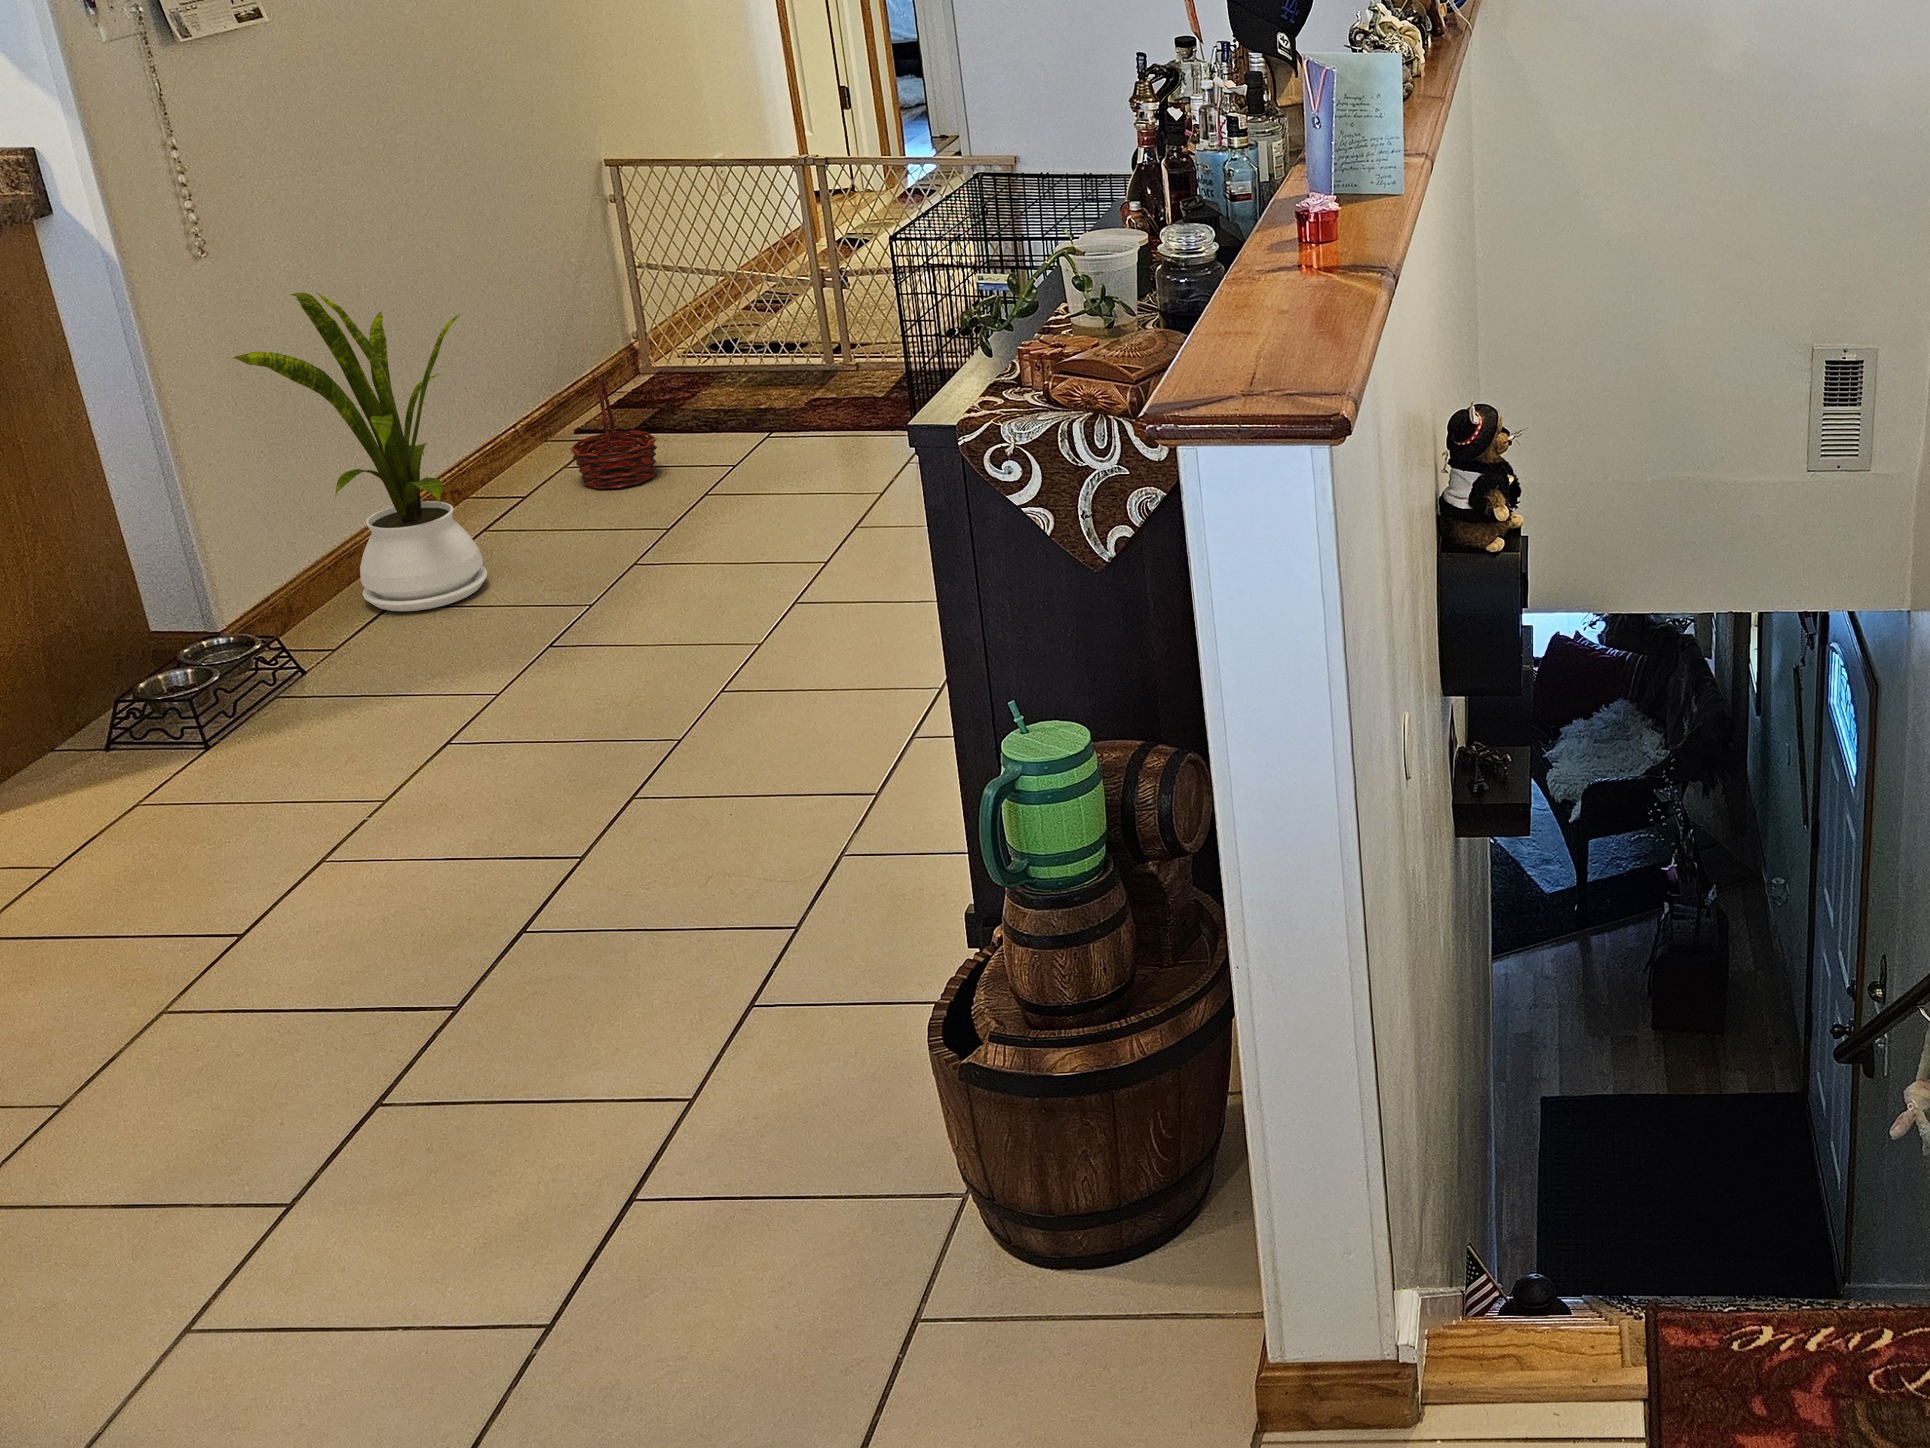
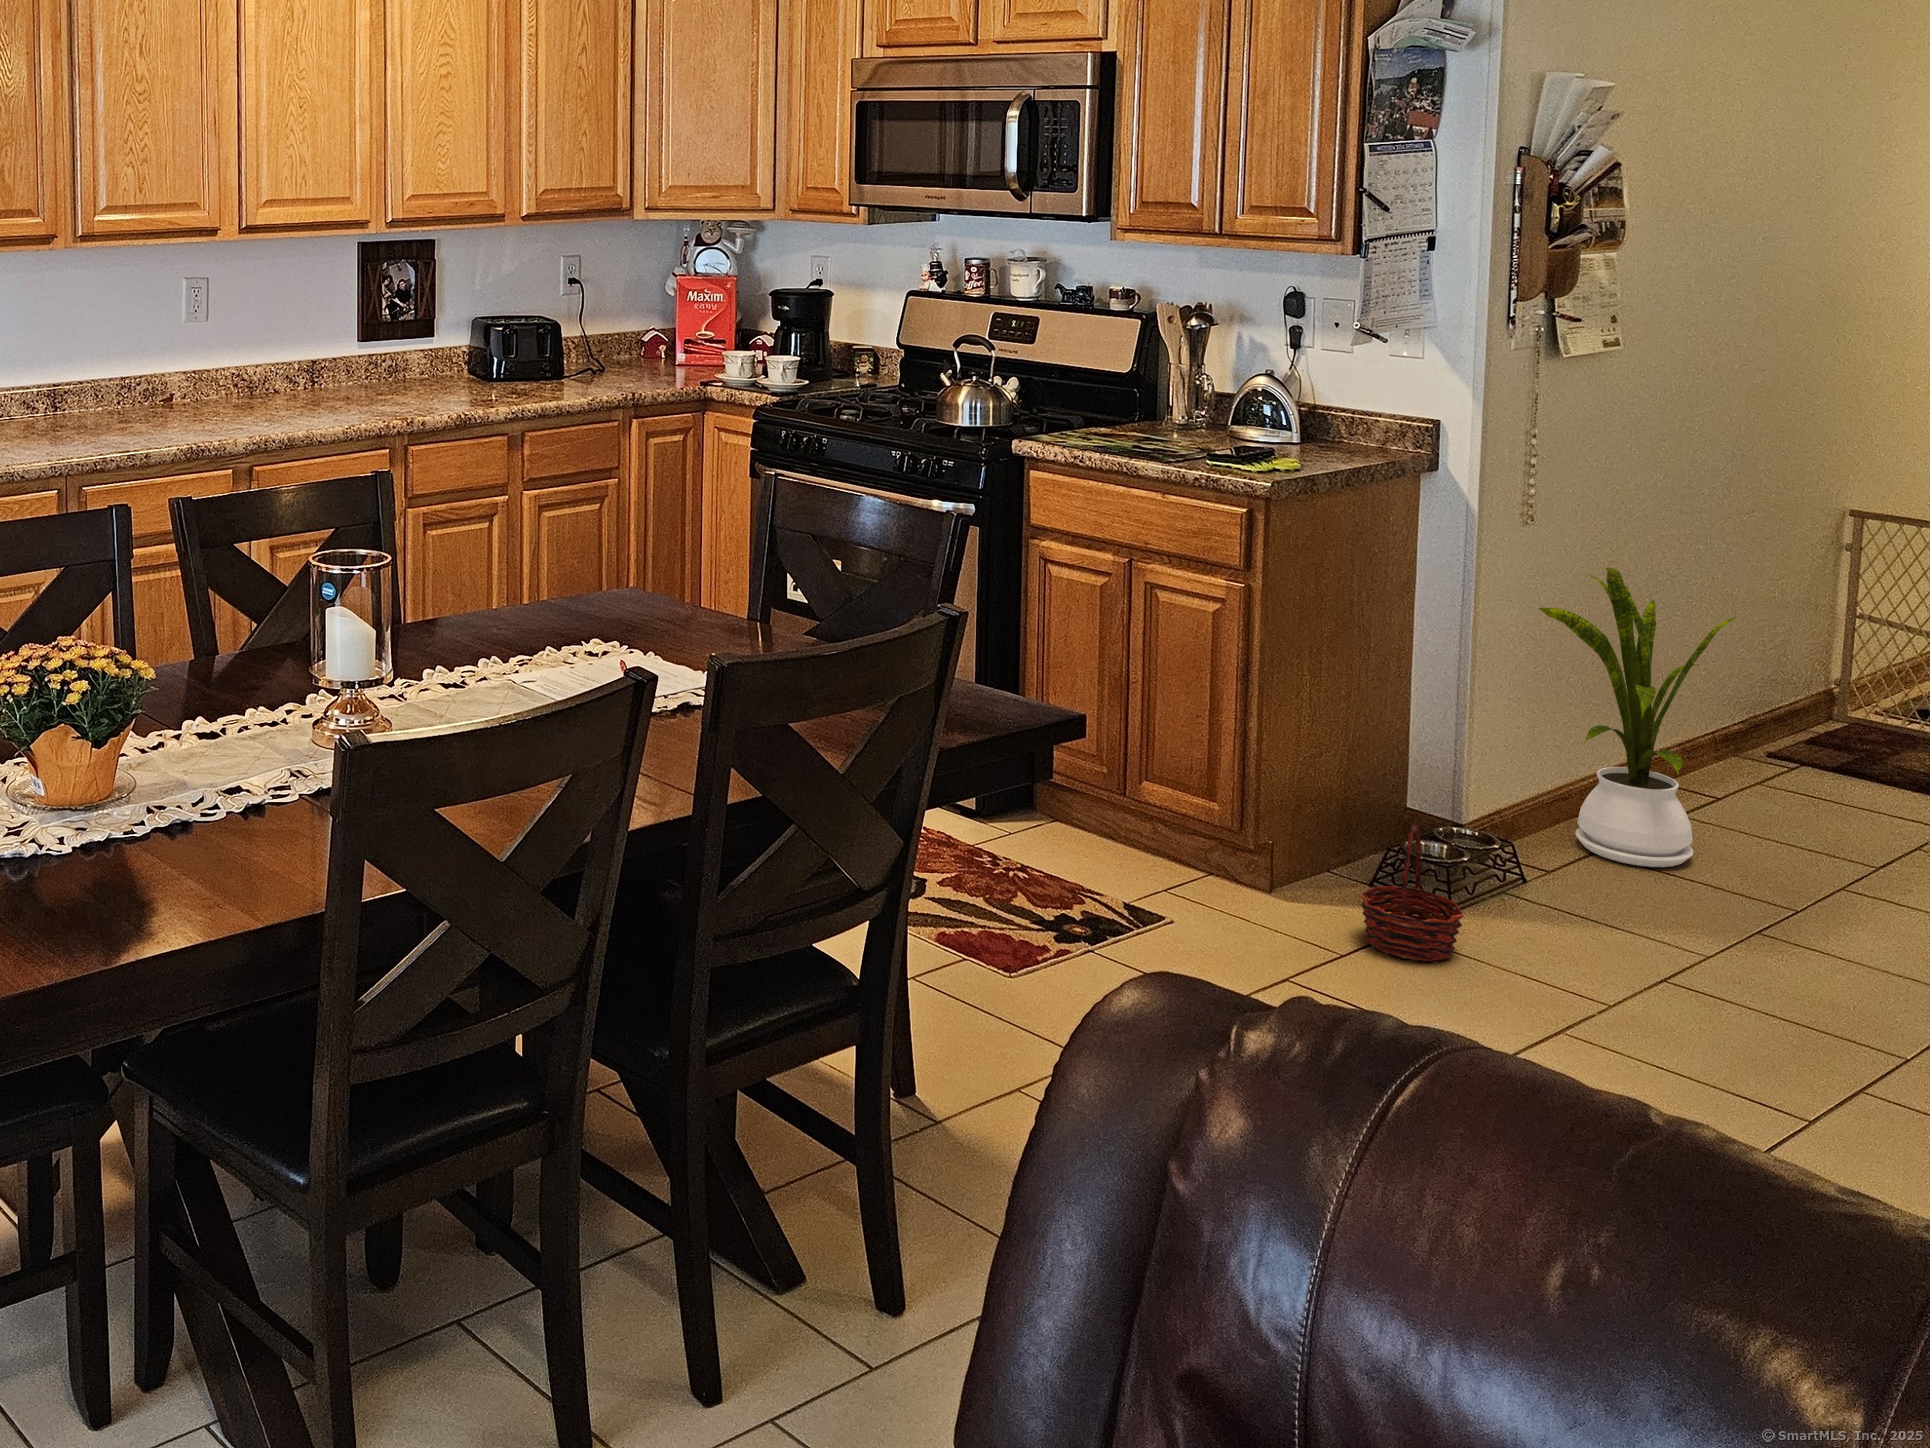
basket: present [570,377,657,489] -> present [1360,825,1464,961]

